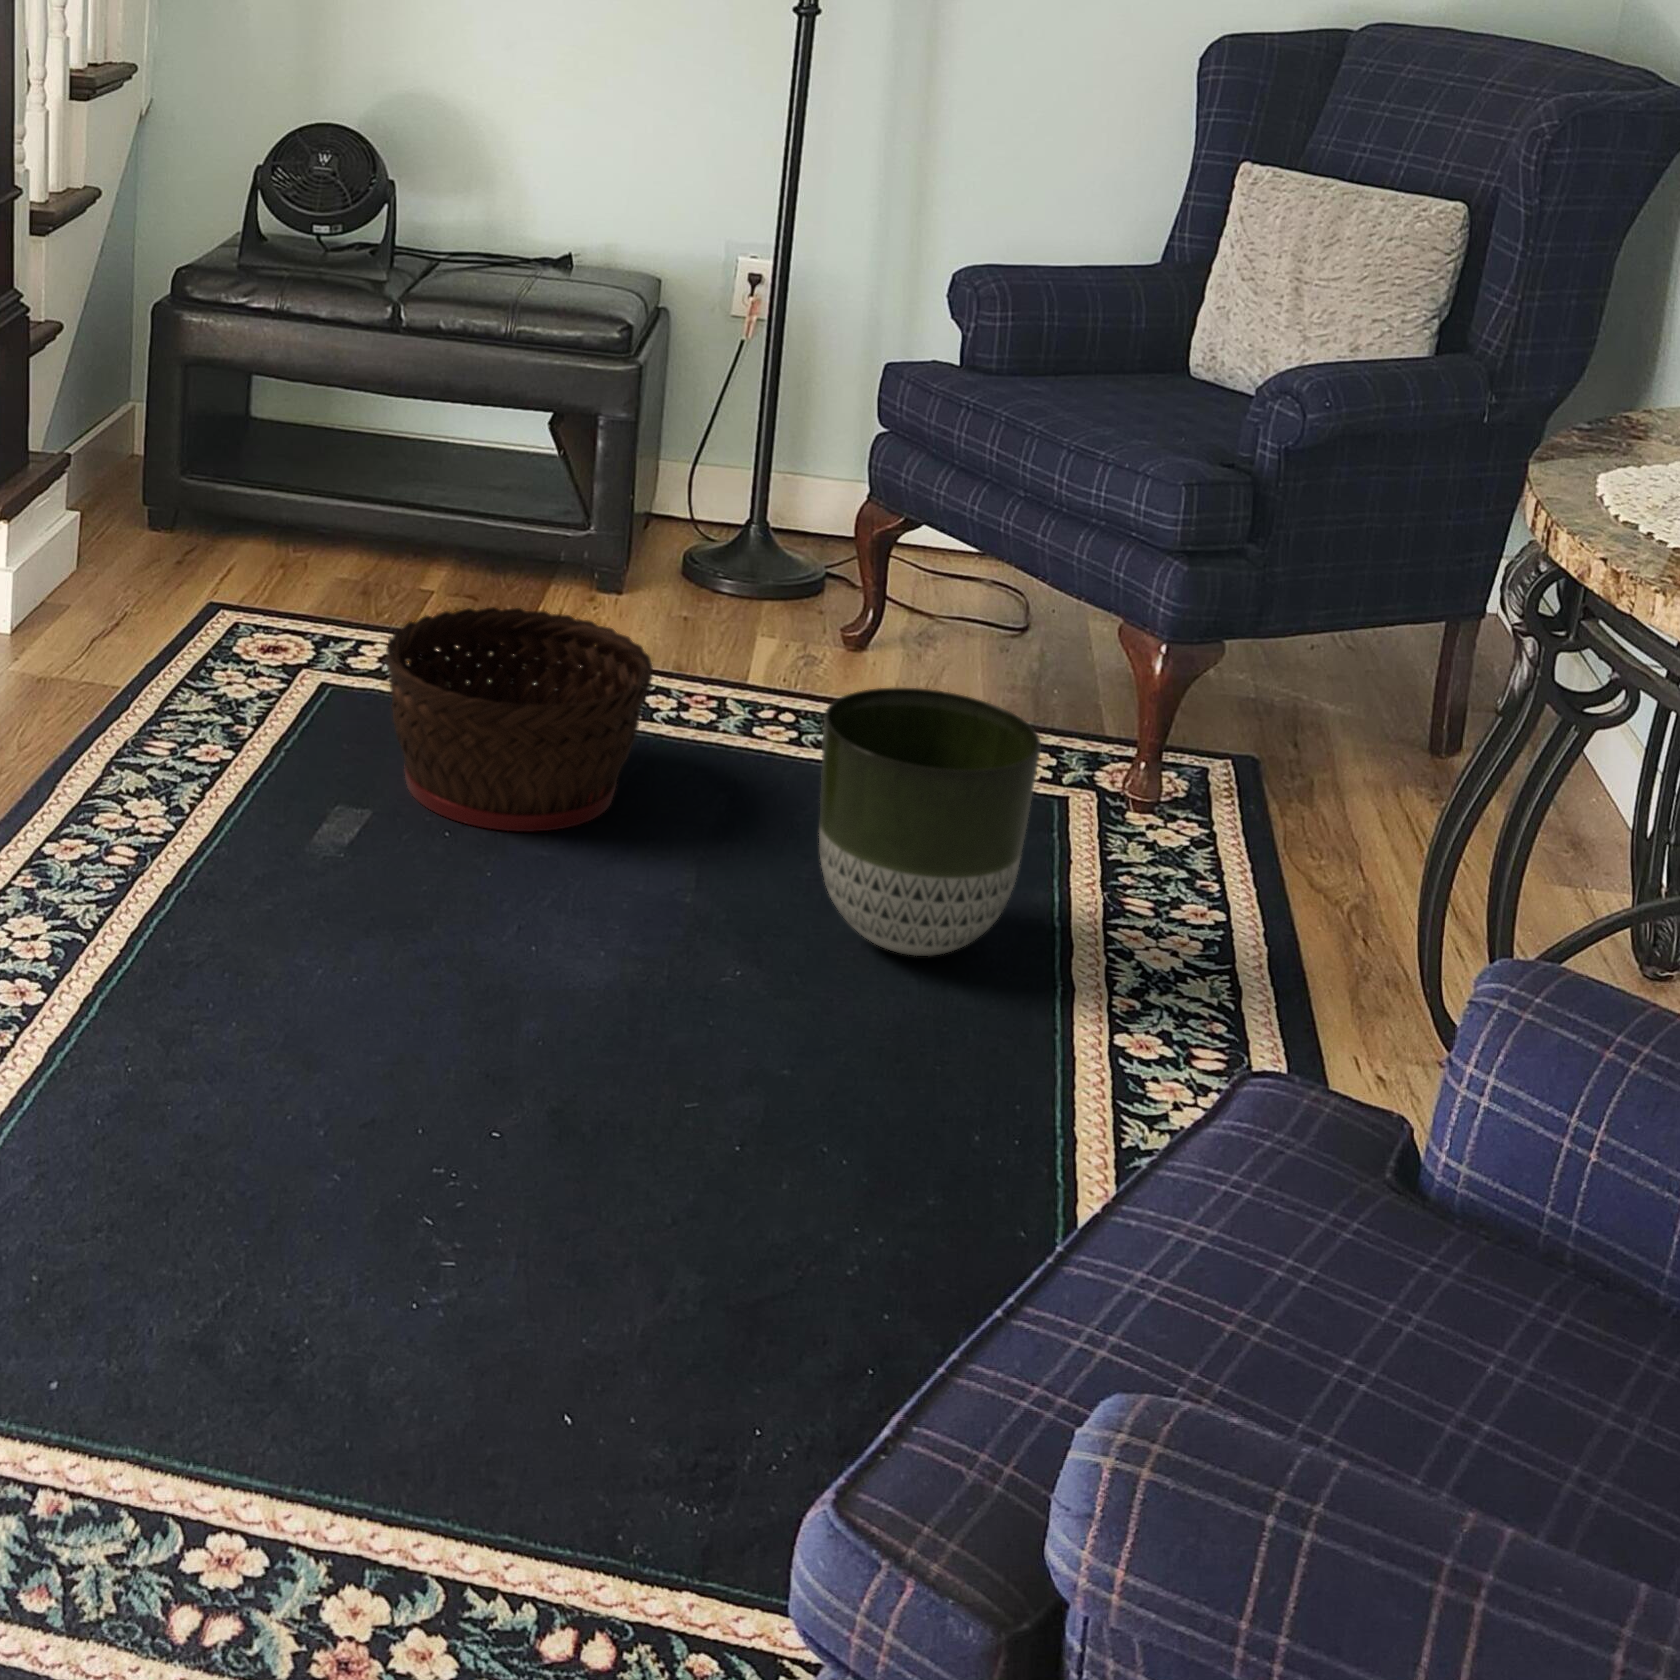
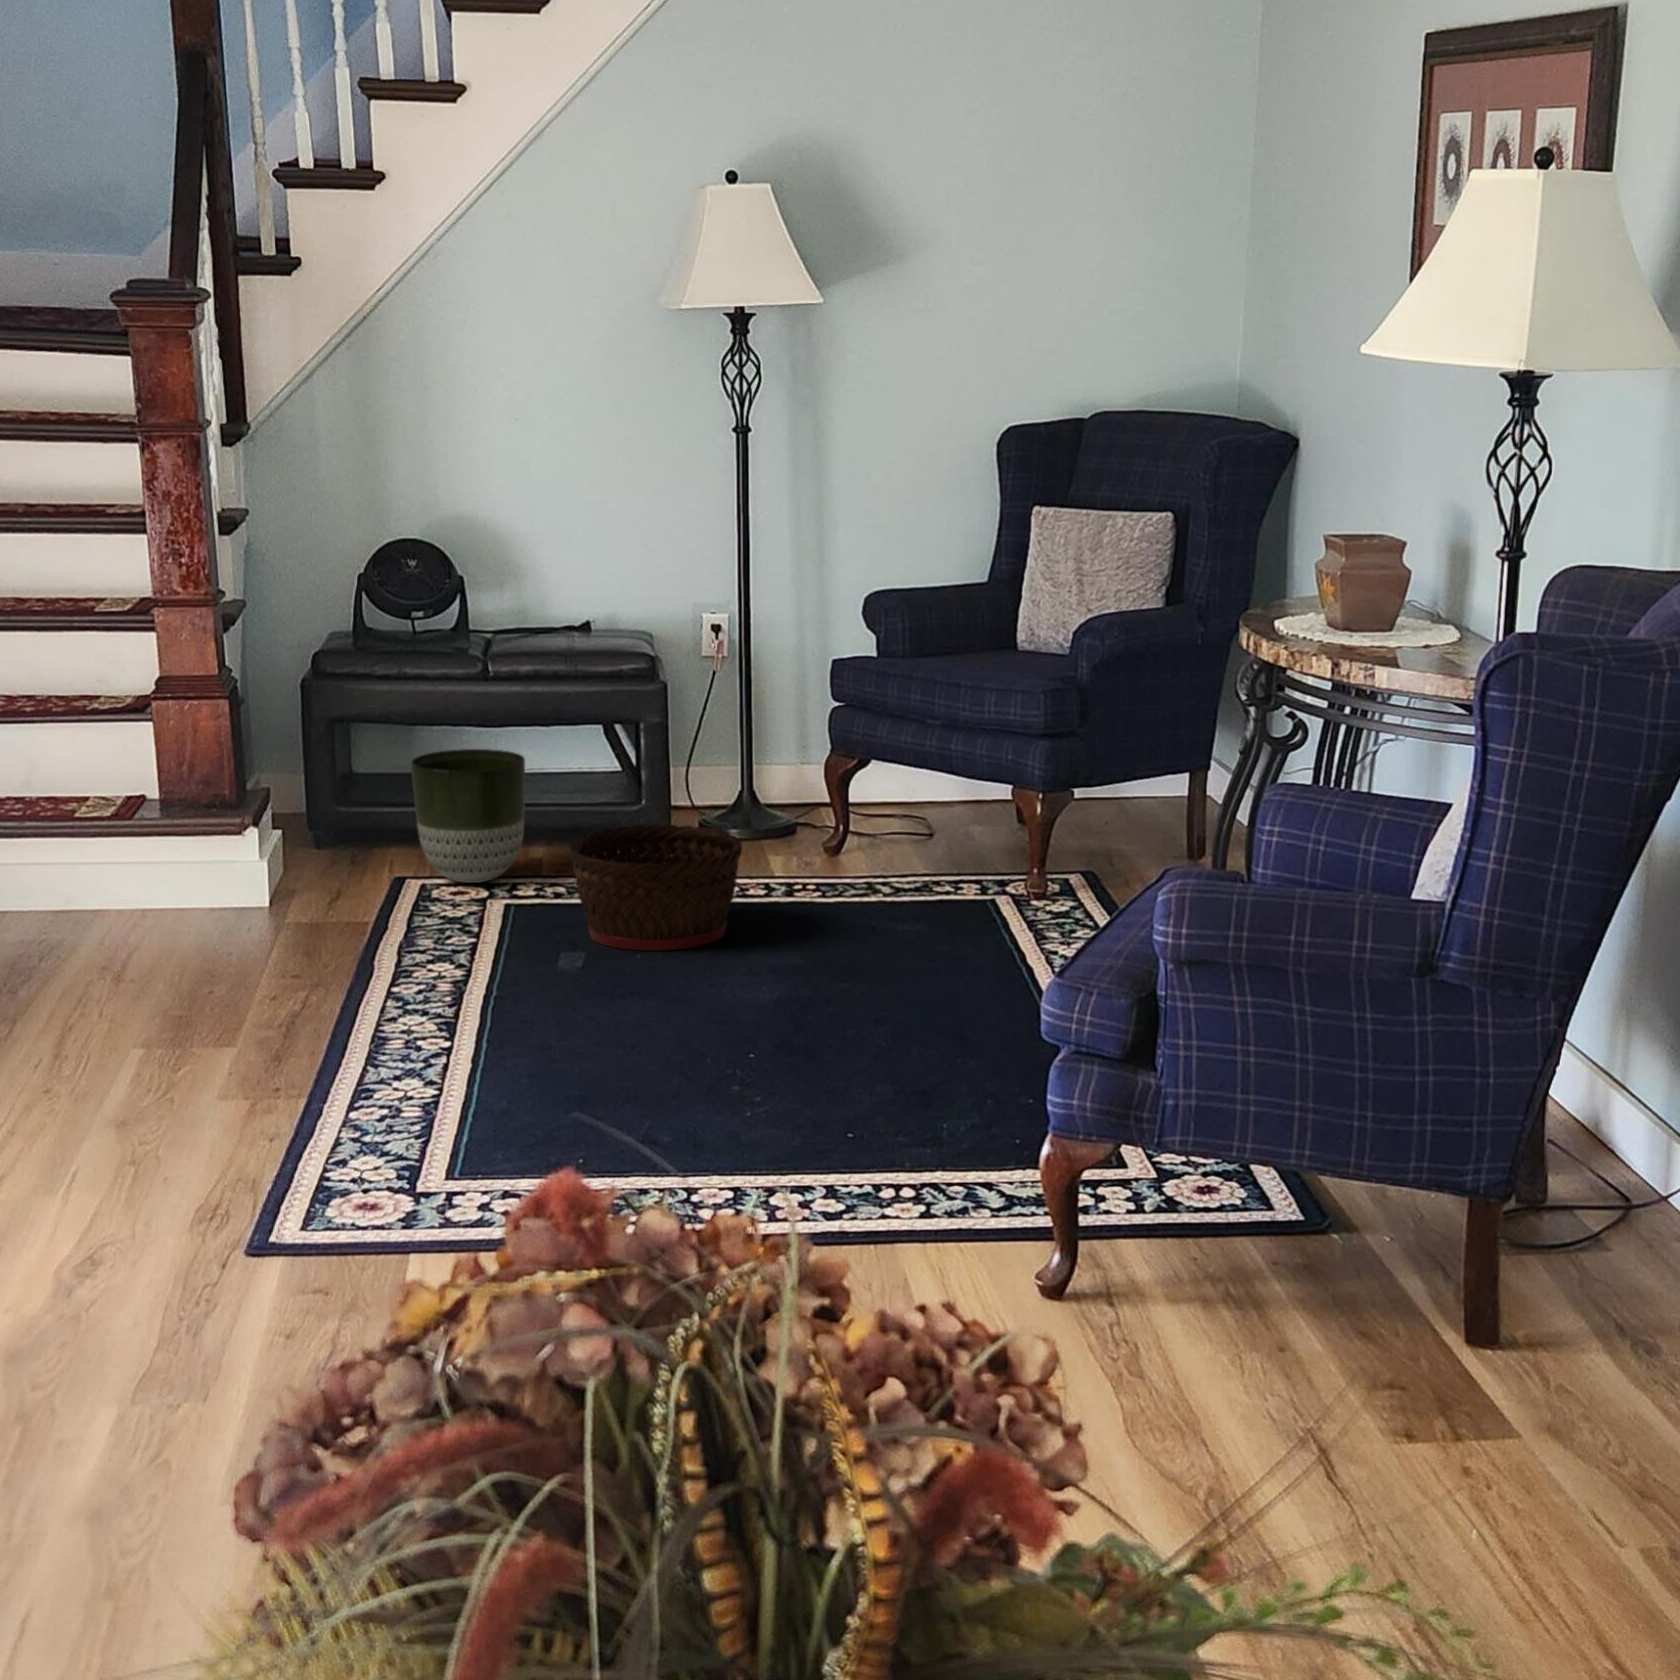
planter: present [819,688,1041,956] -> present [411,749,525,883]

